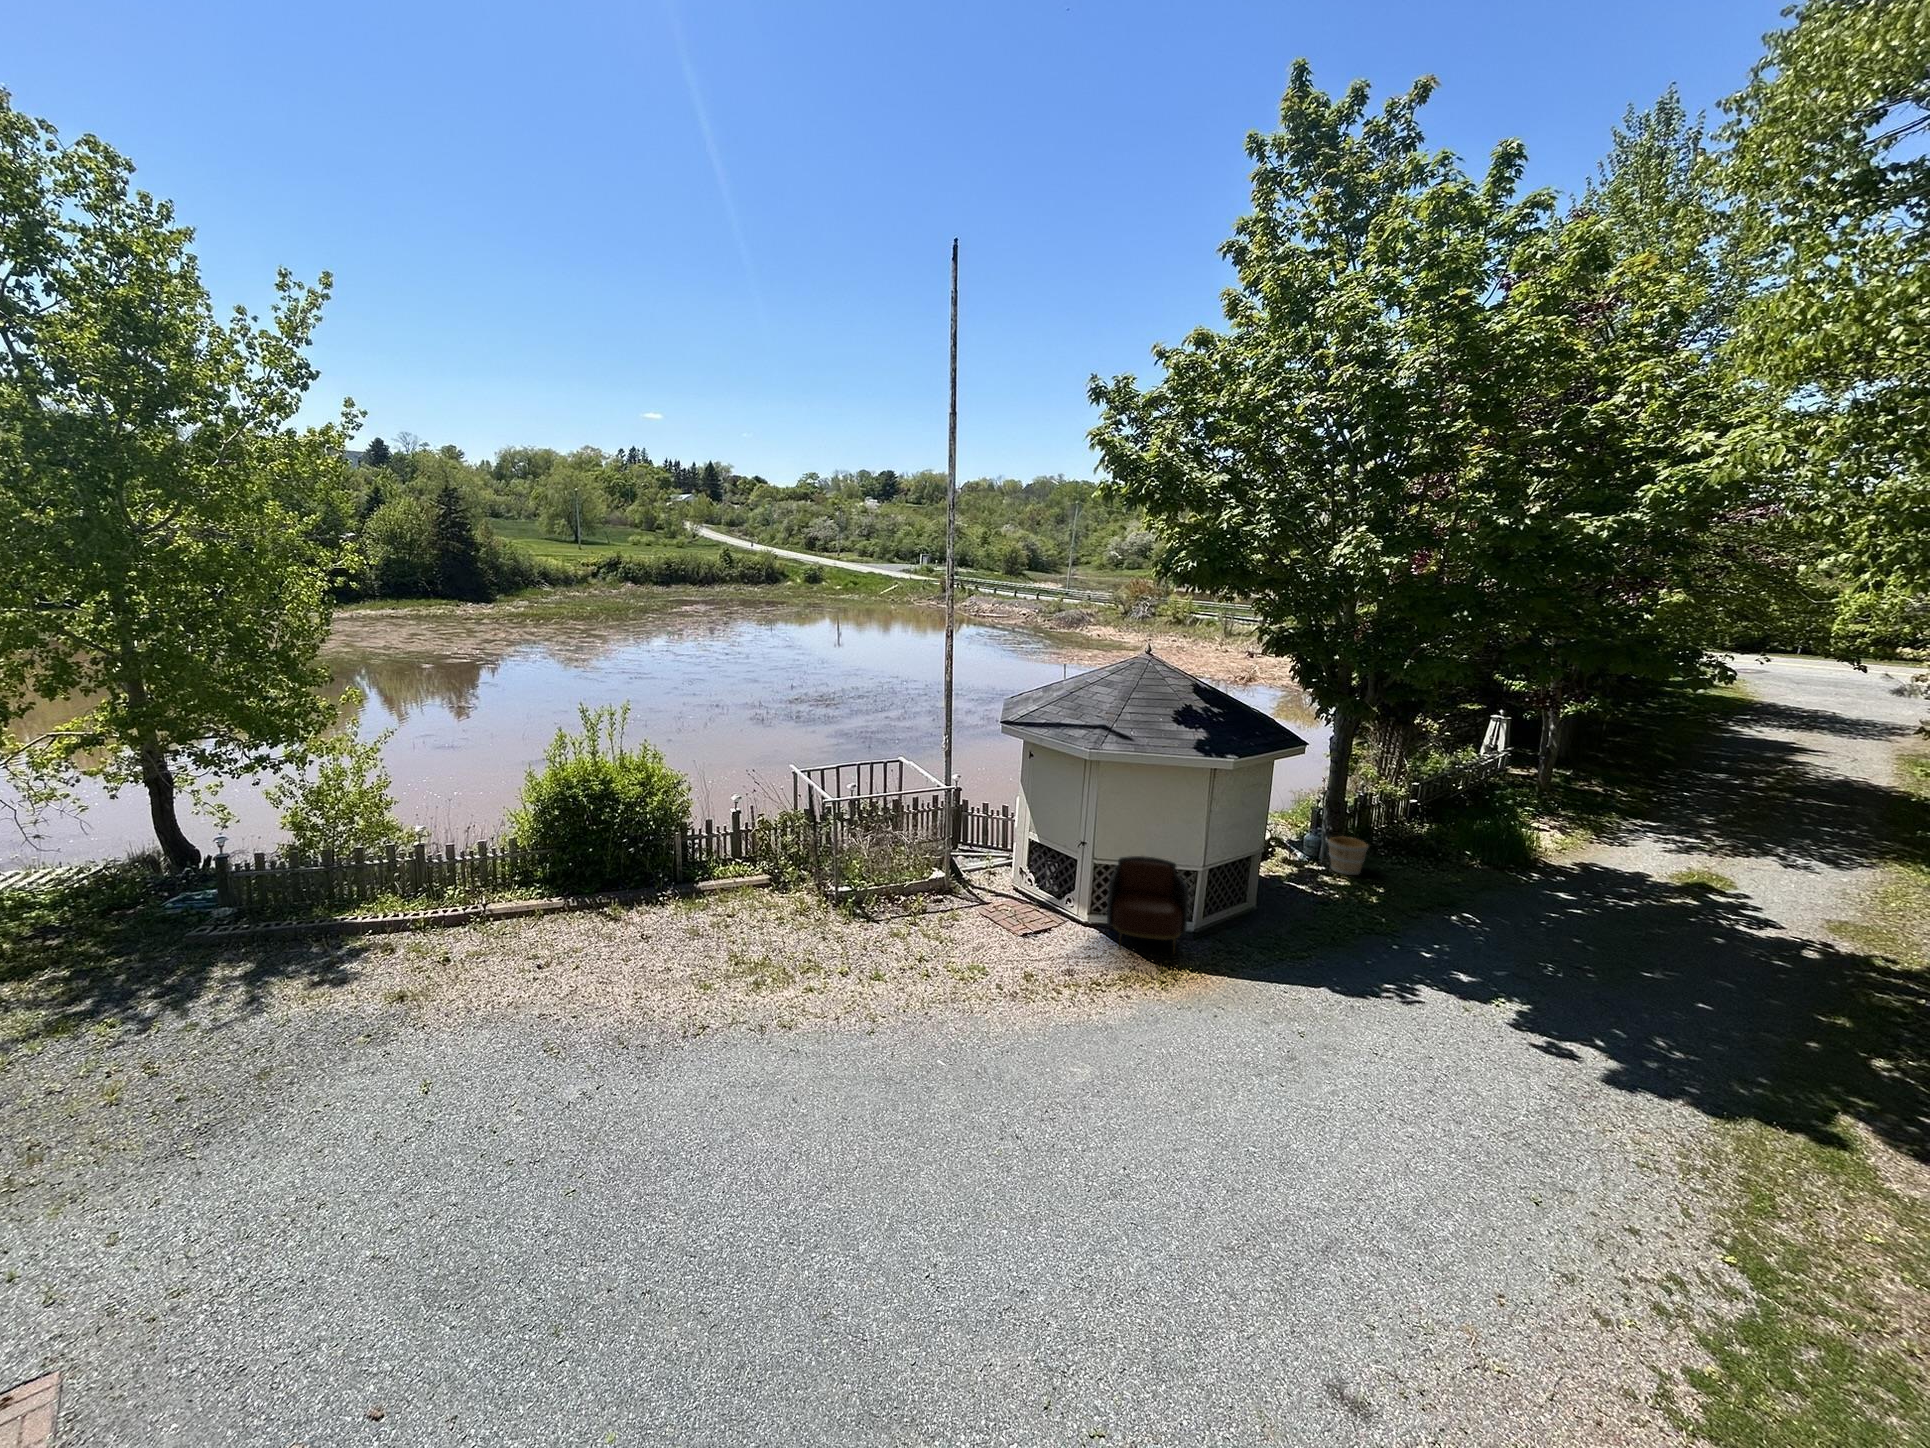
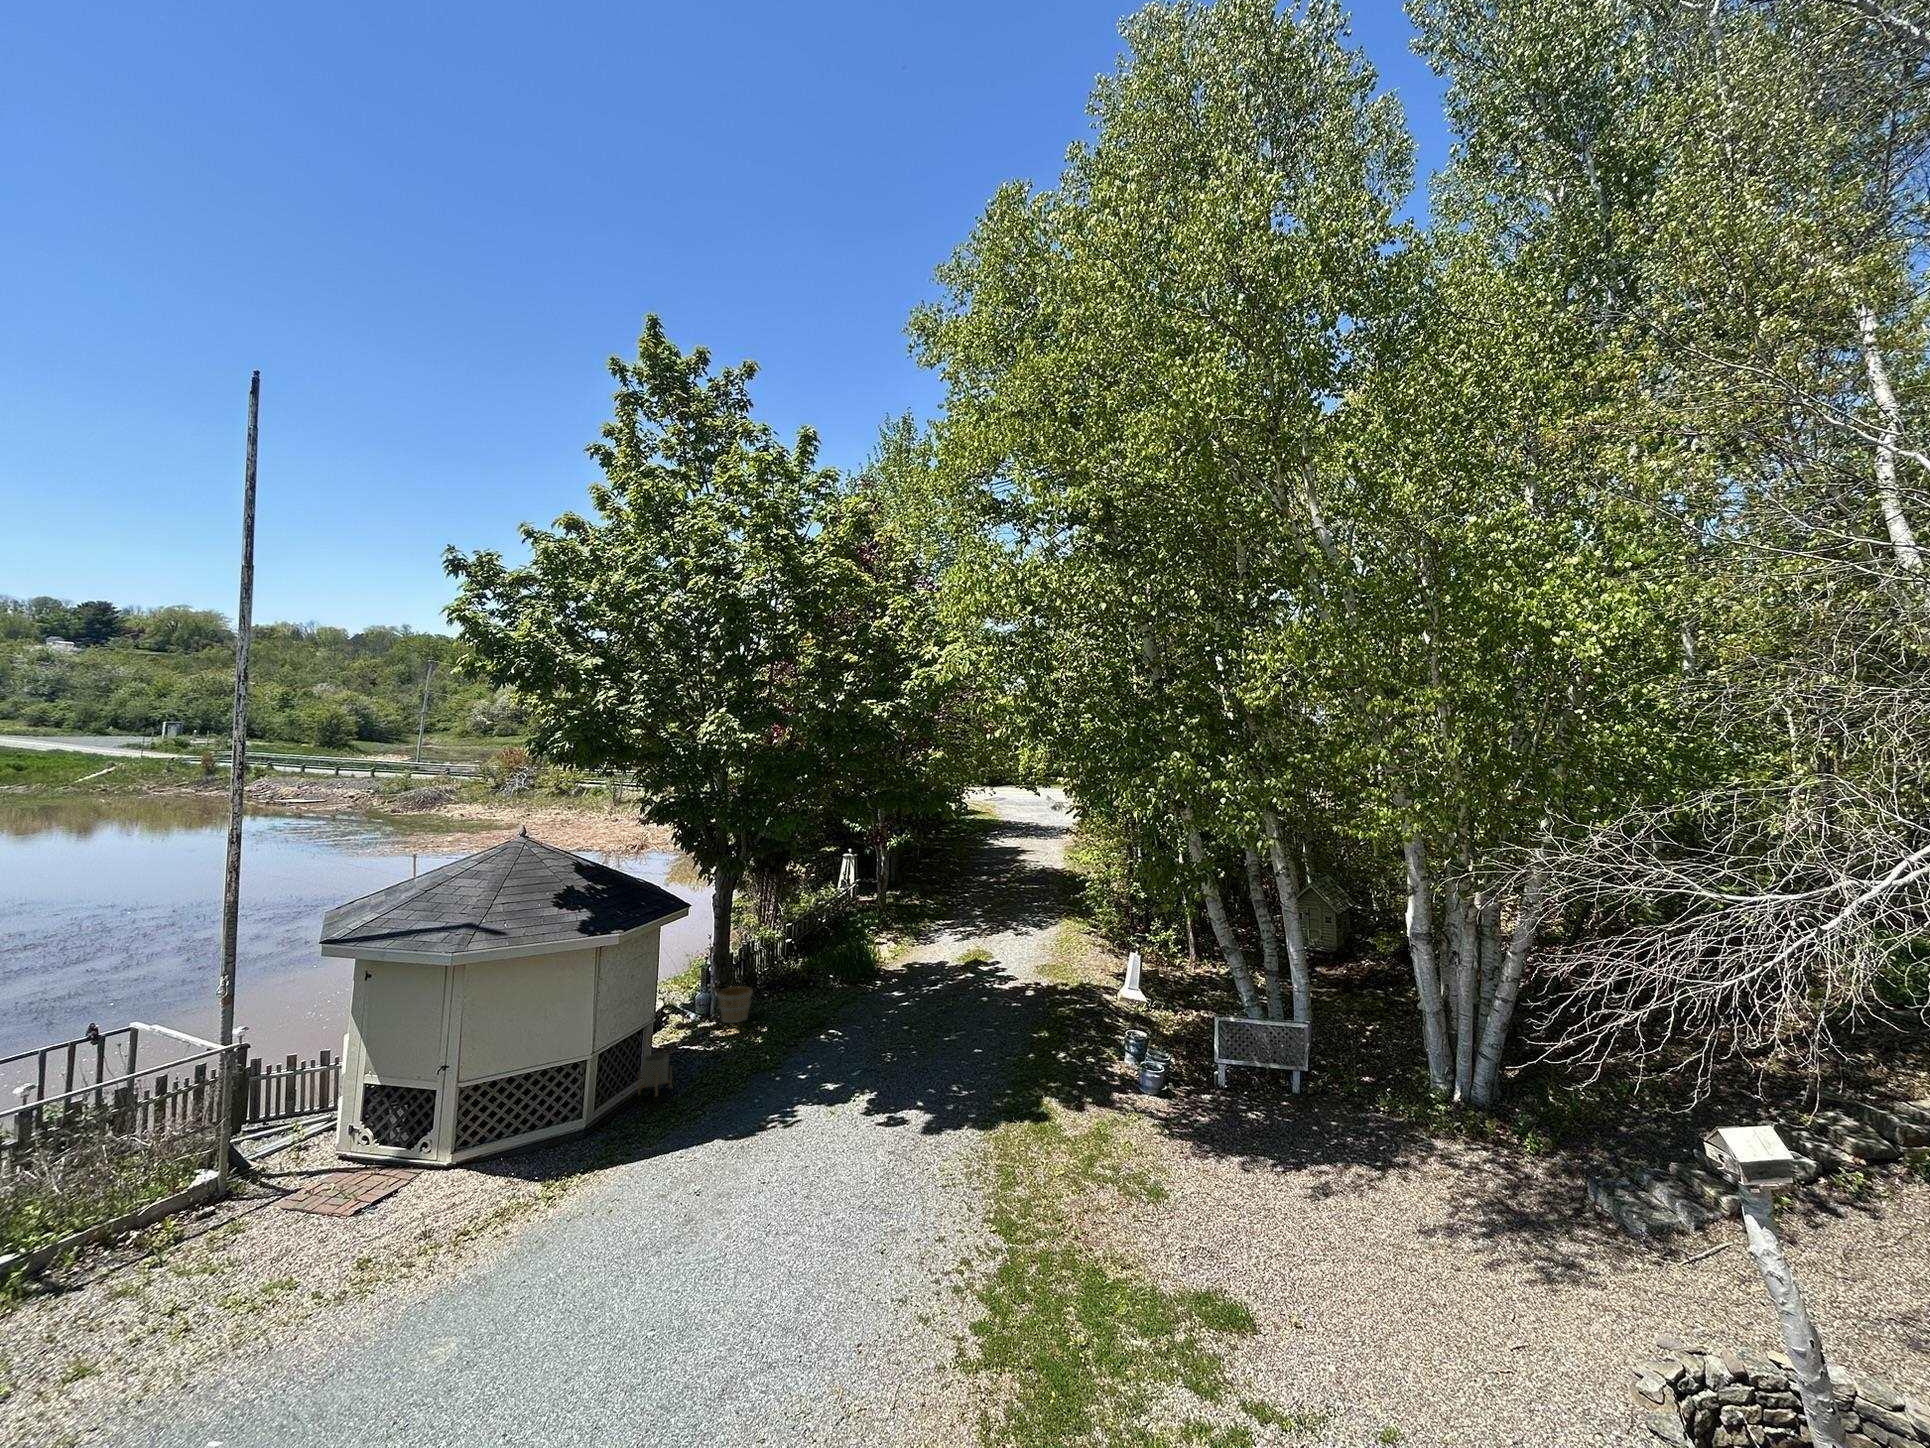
armchair: present [1107,856,1189,954] -> none [478,1059,577,1180]
planter: none [1243,882,1278,924] -> present [638,1053,672,1096]

